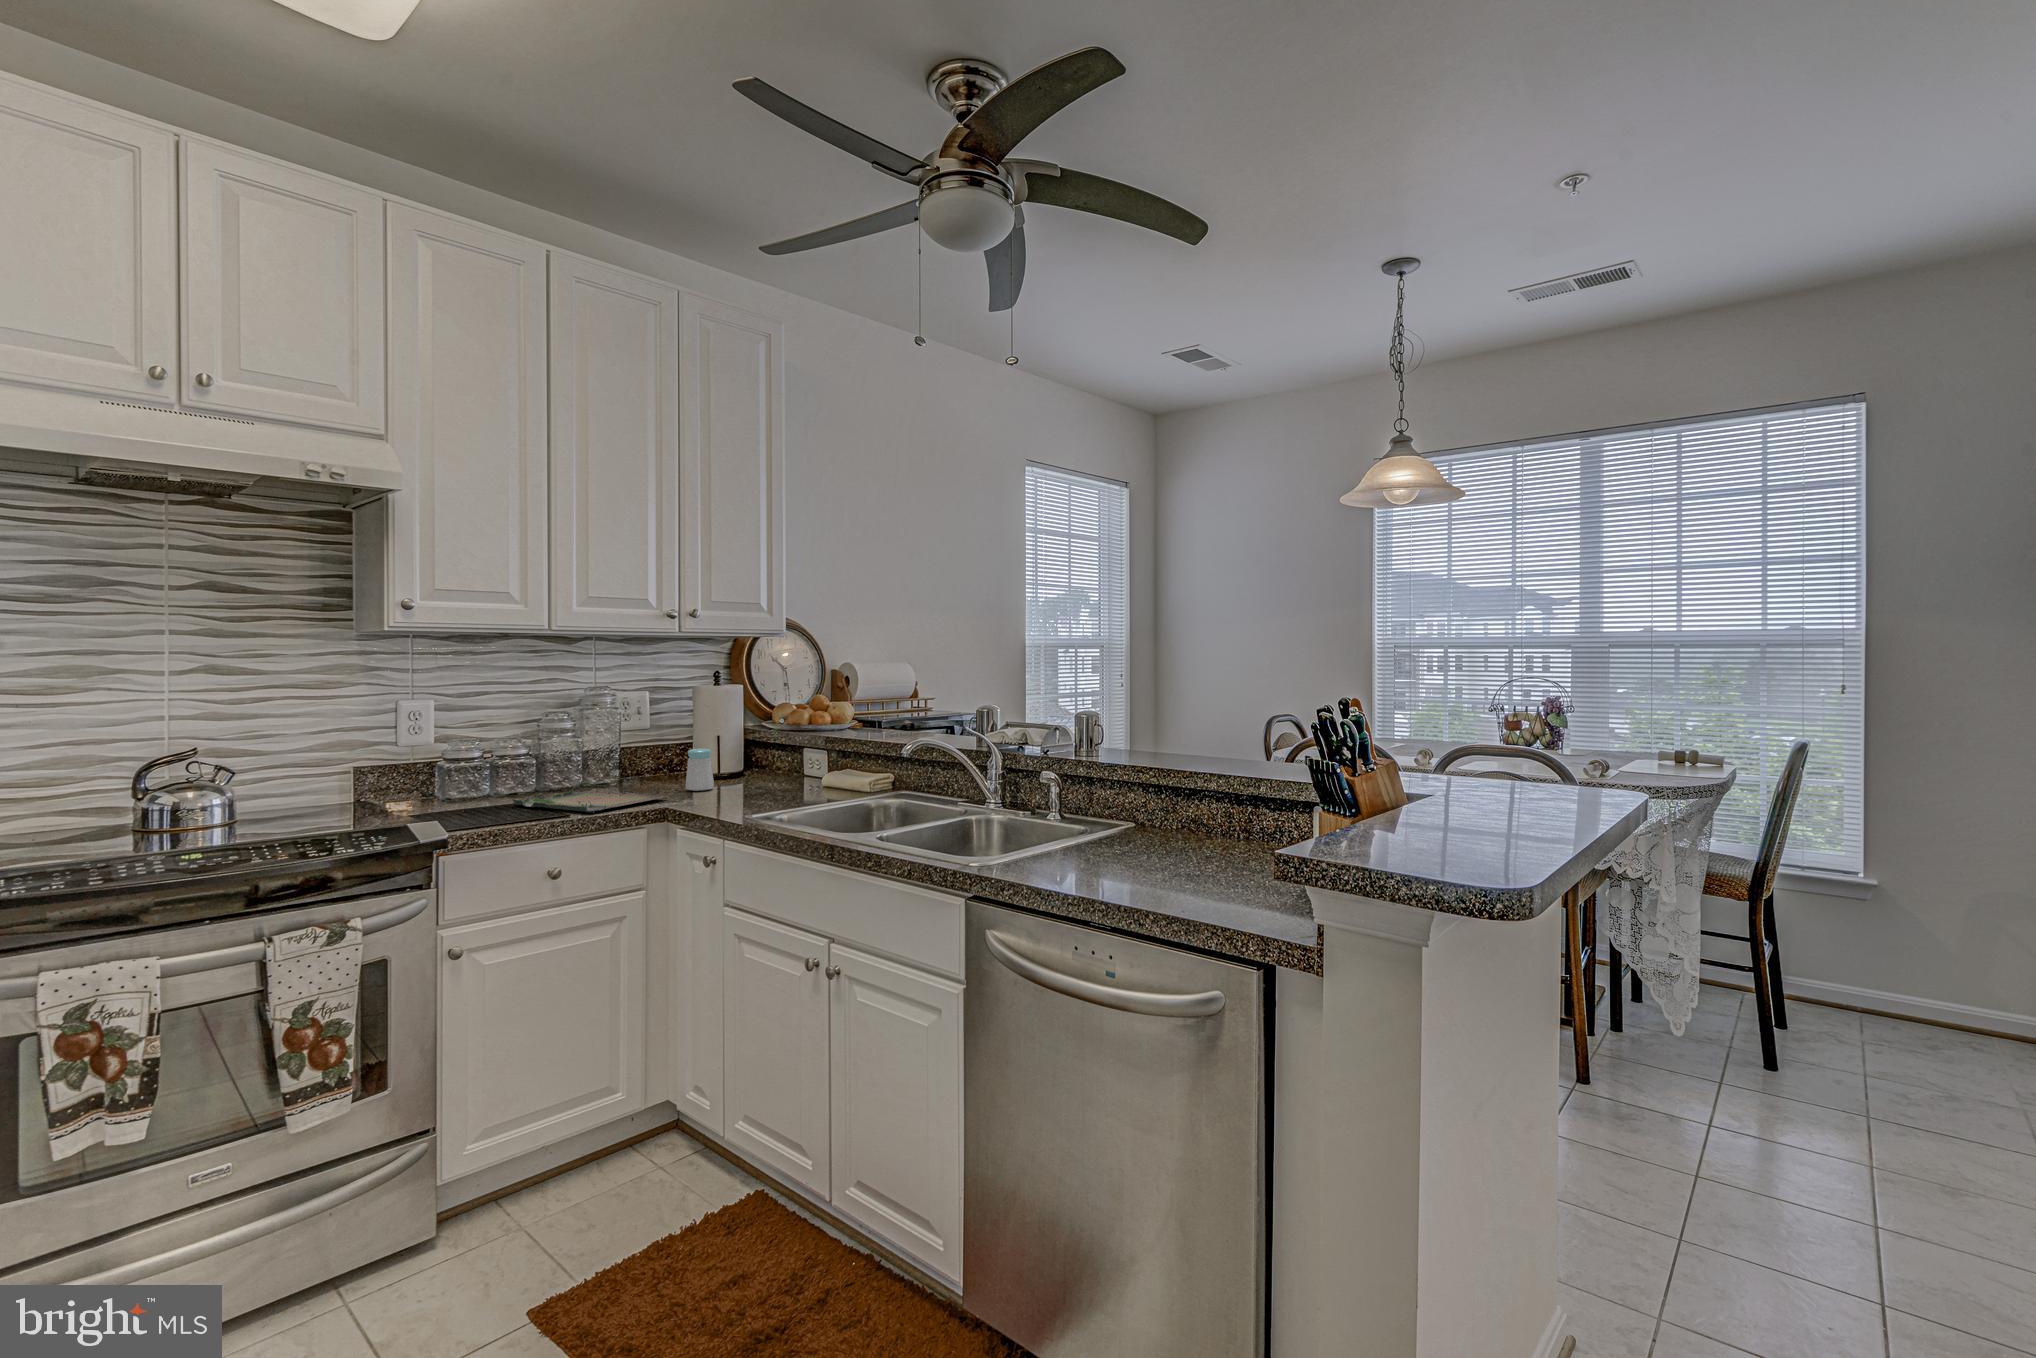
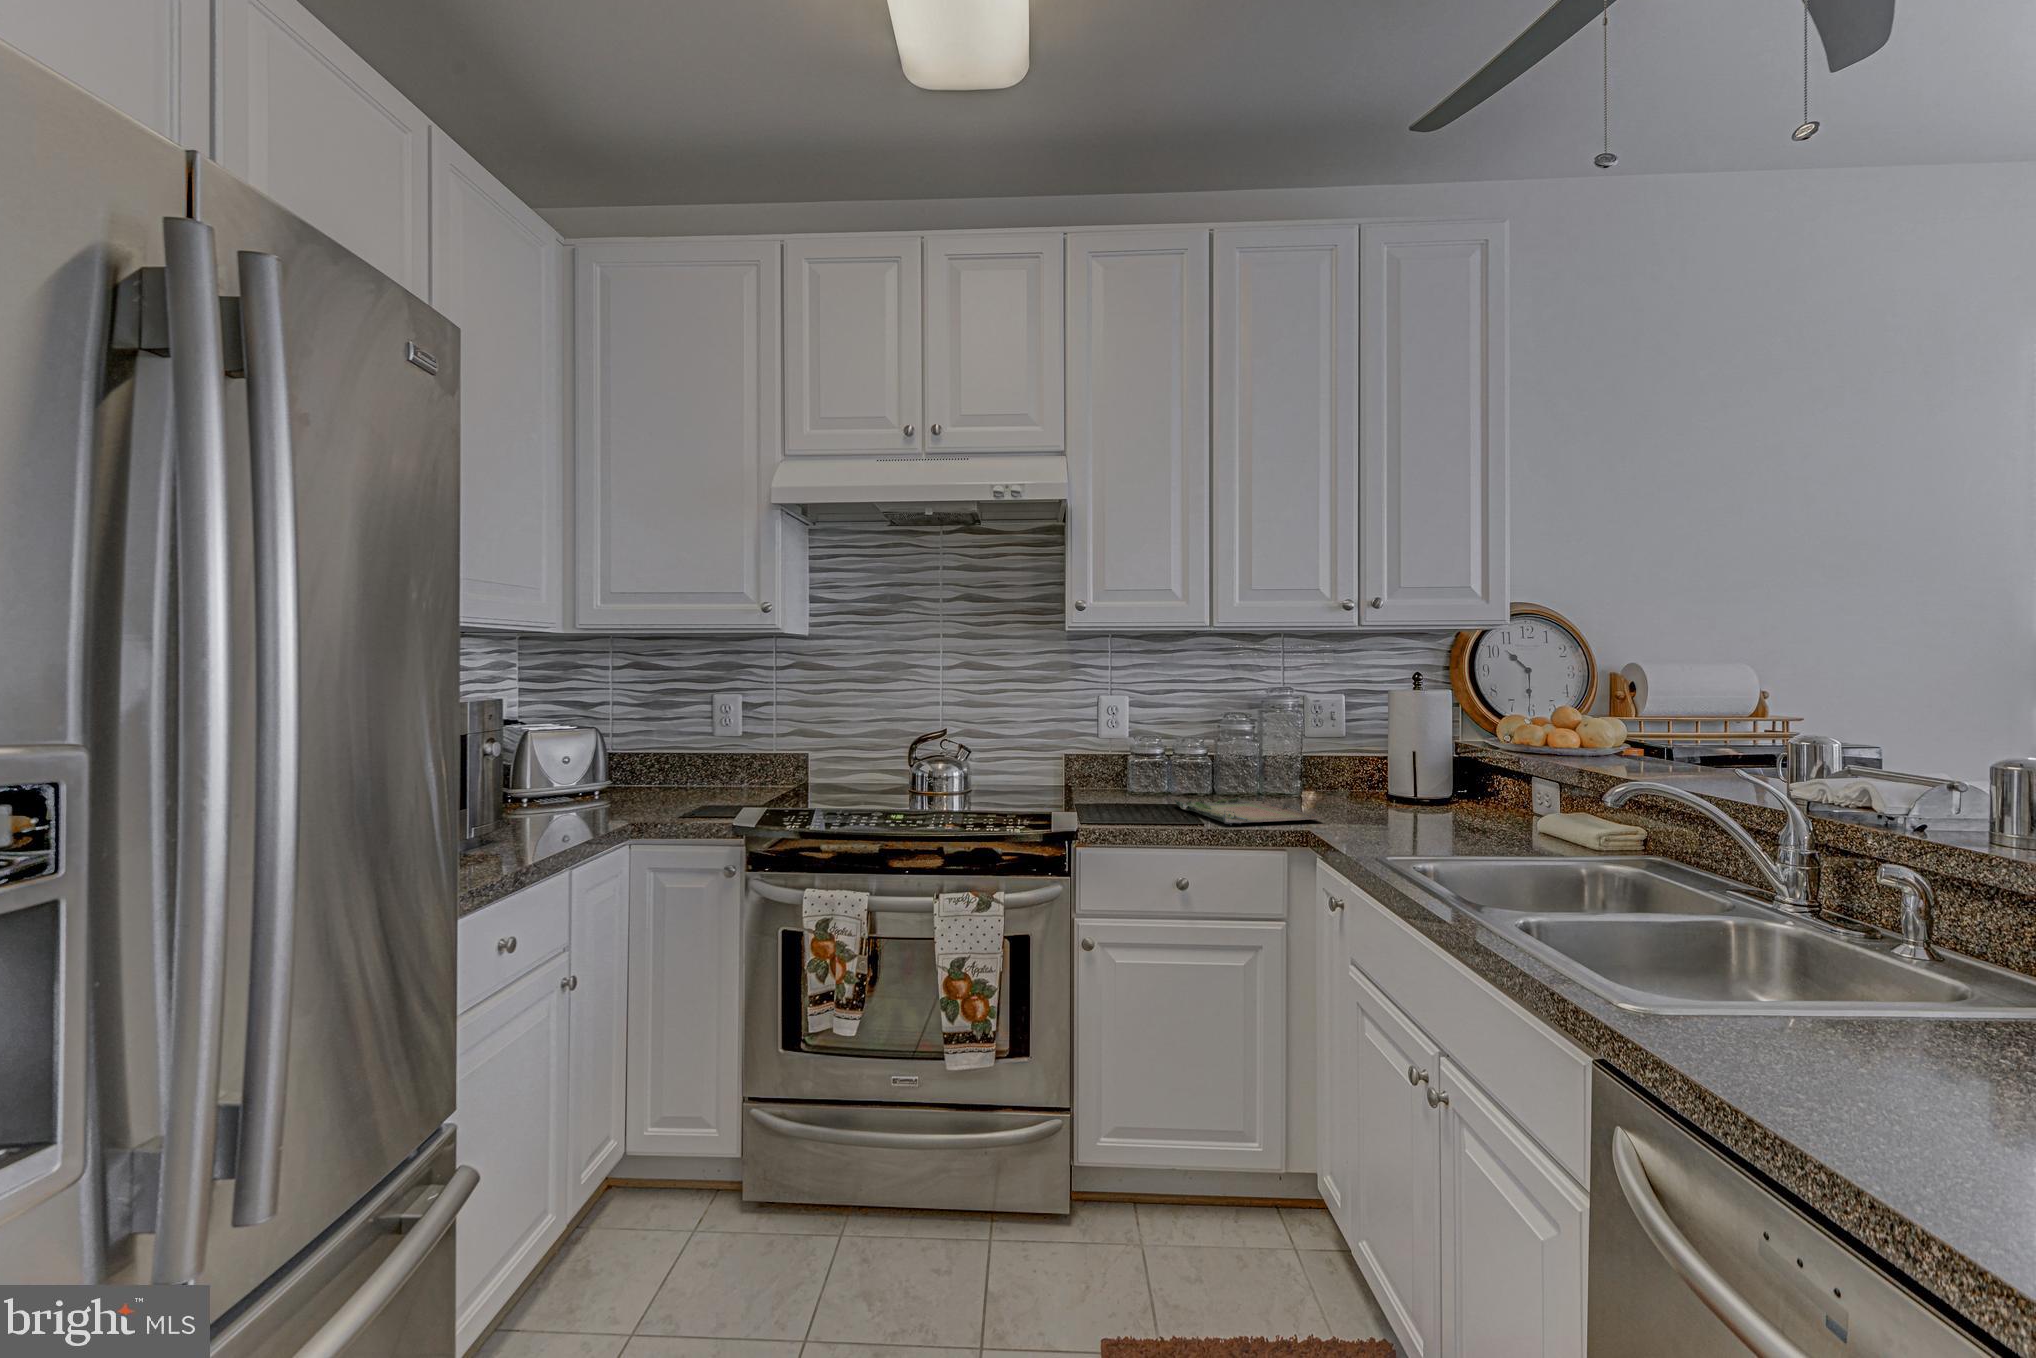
salt shaker: present [686,748,714,791] -> none [1358,765,1393,817]

